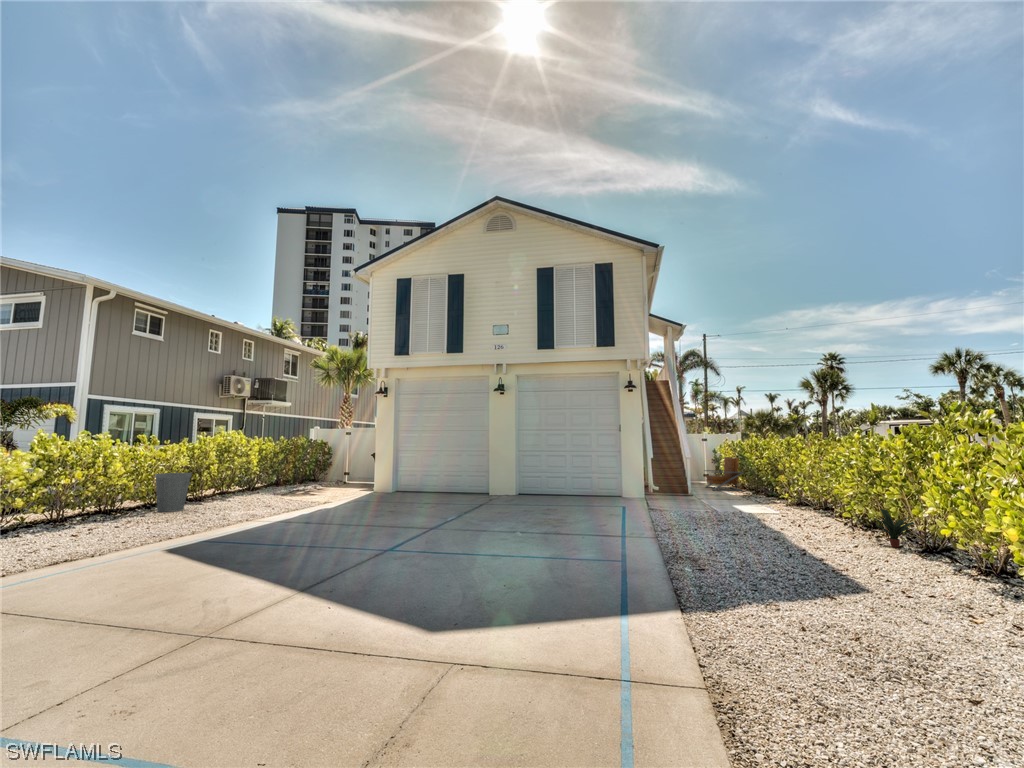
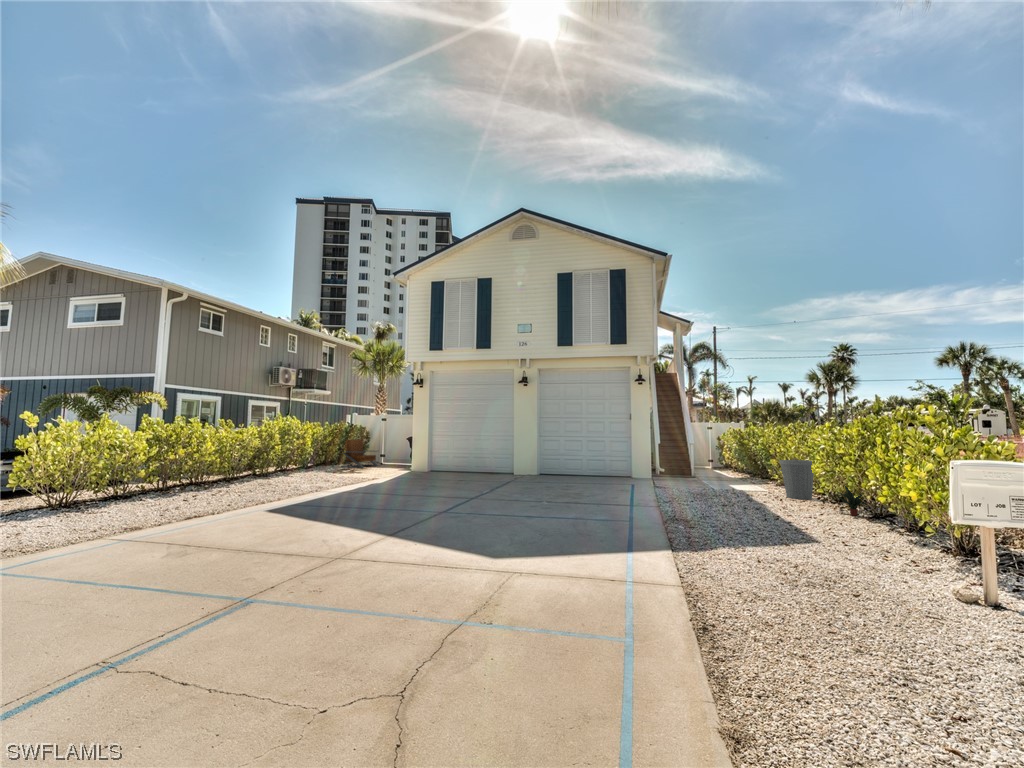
lounge chair: present [704,457,743,491] -> present [342,439,378,468]
trash can: present [155,472,192,512] -> present [779,459,813,499]

